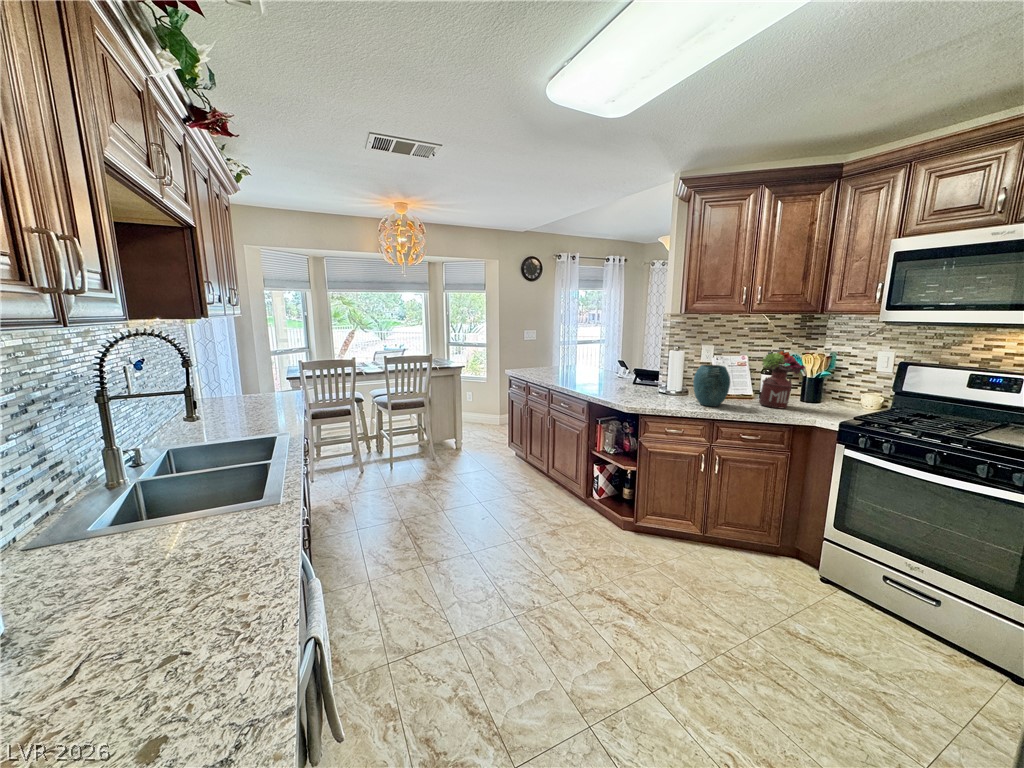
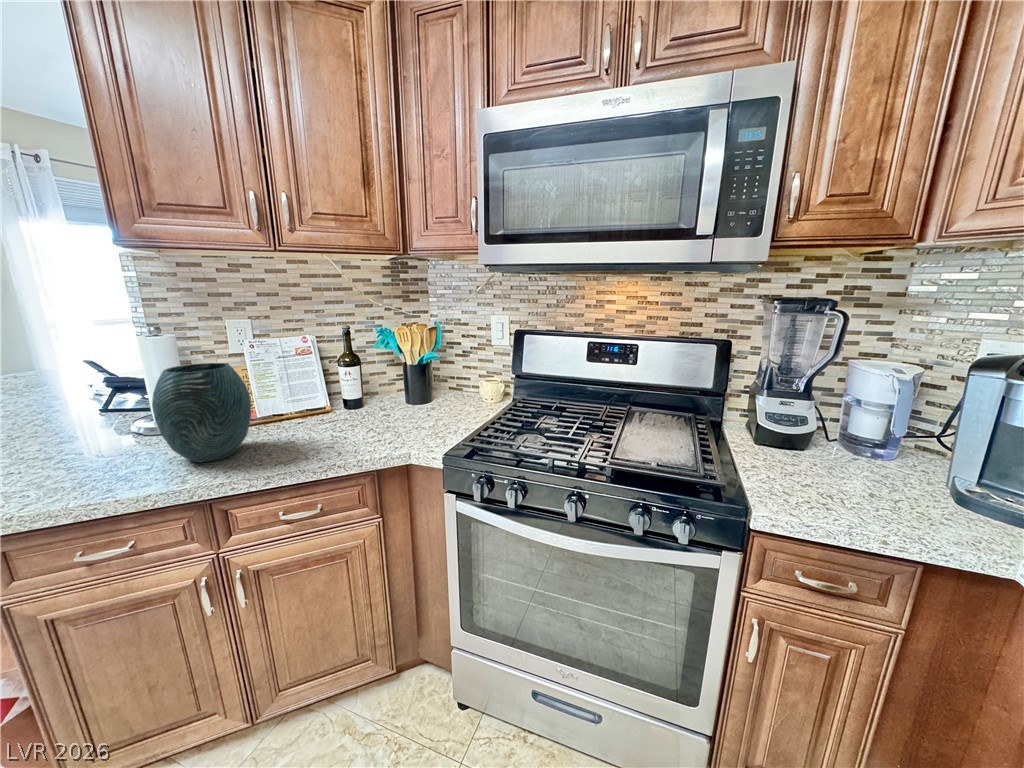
flower arrangement: present [759,351,806,408] -> none [314,322,394,432]

